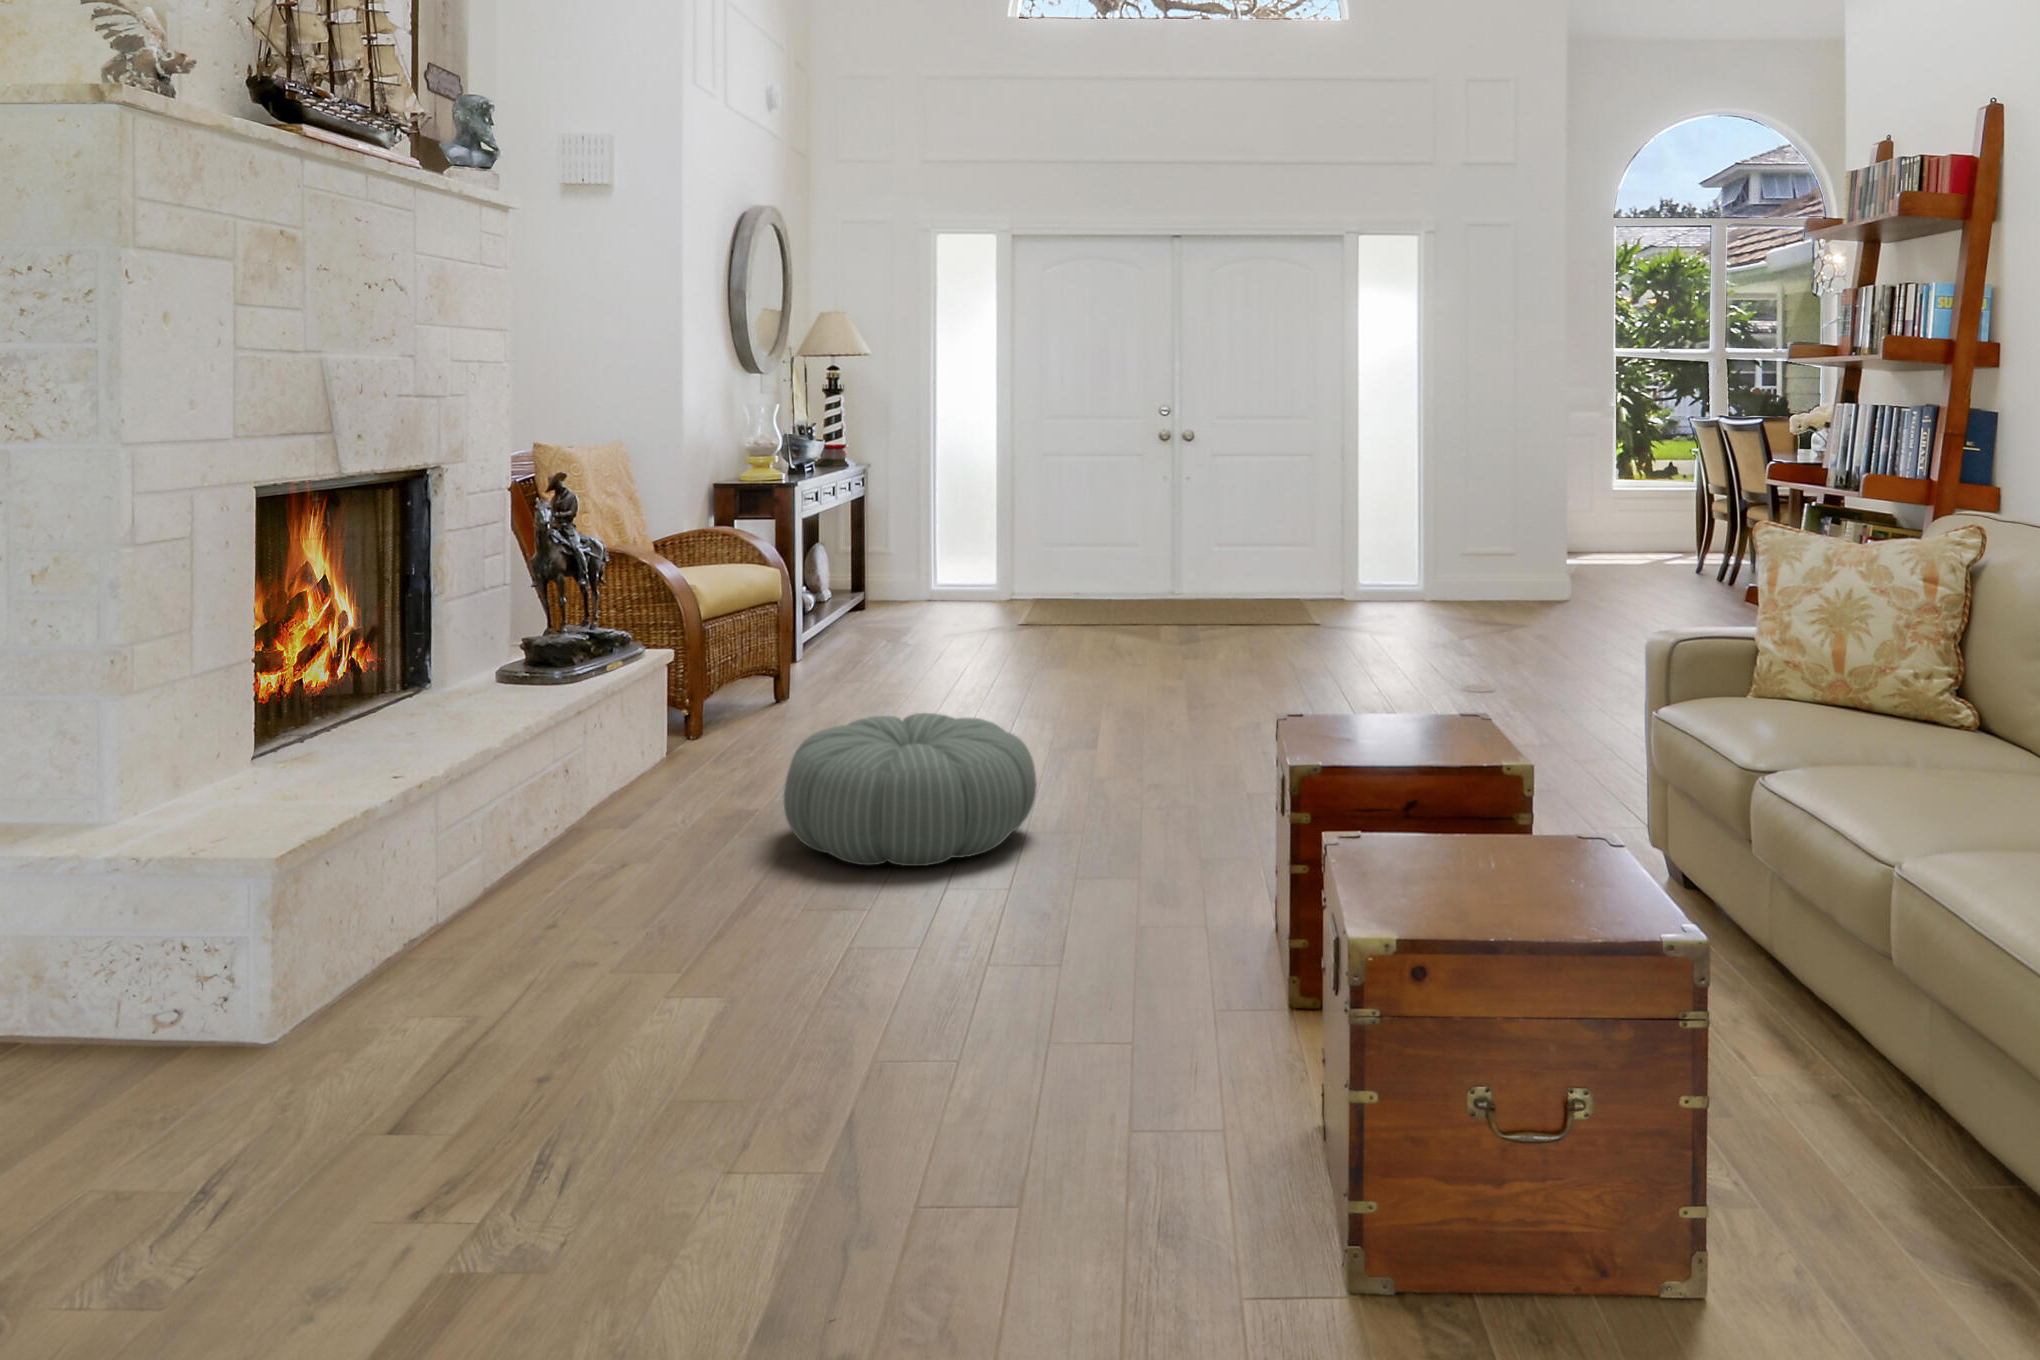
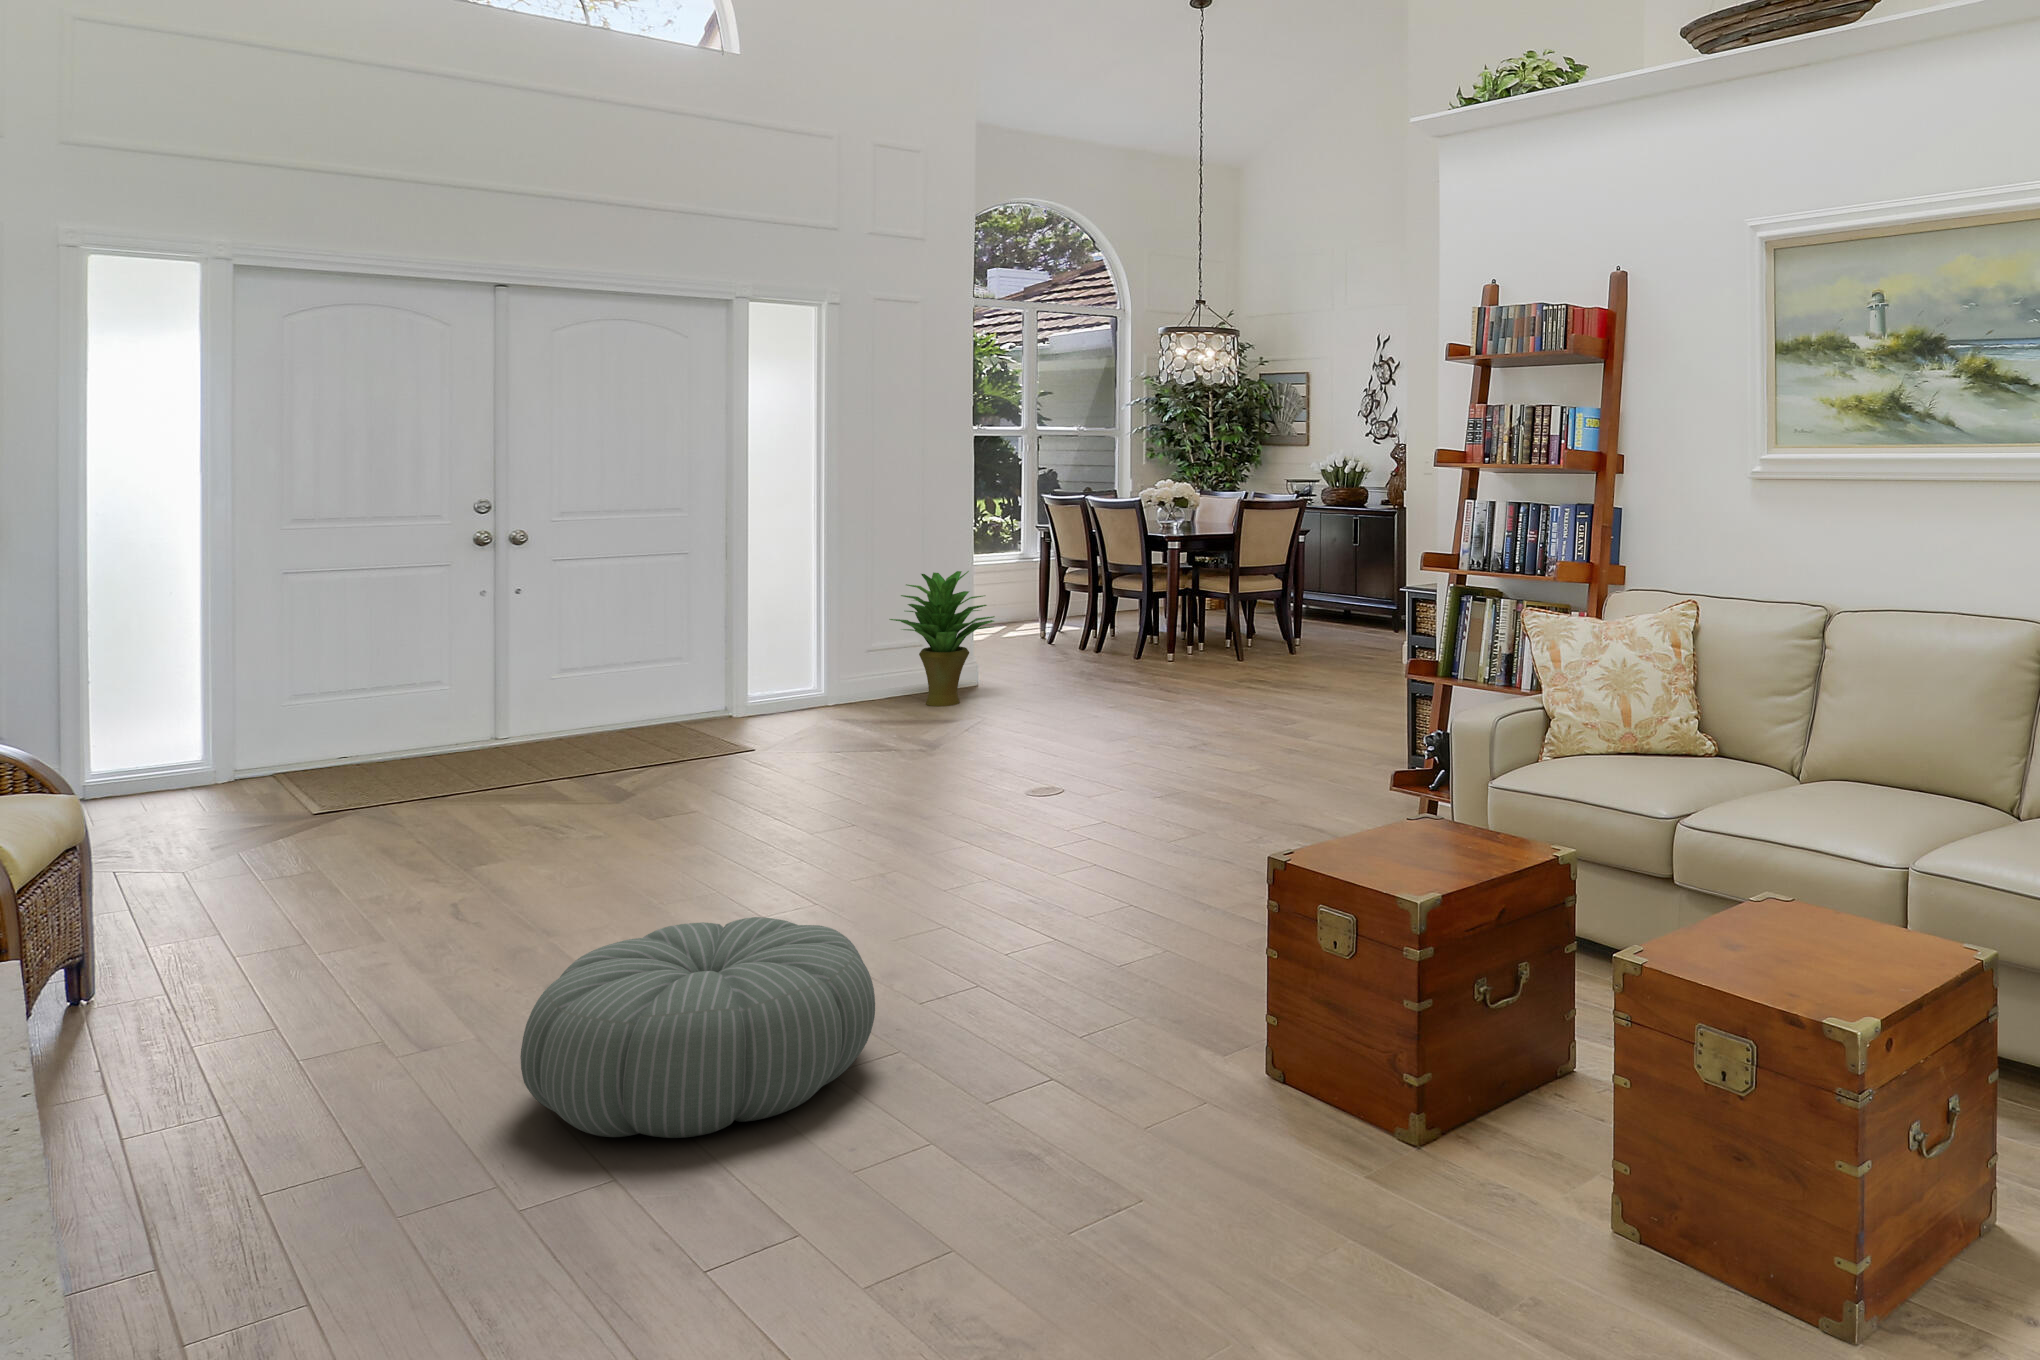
potted plant: none [1454,485,1557,616] -> present [889,571,995,706]

